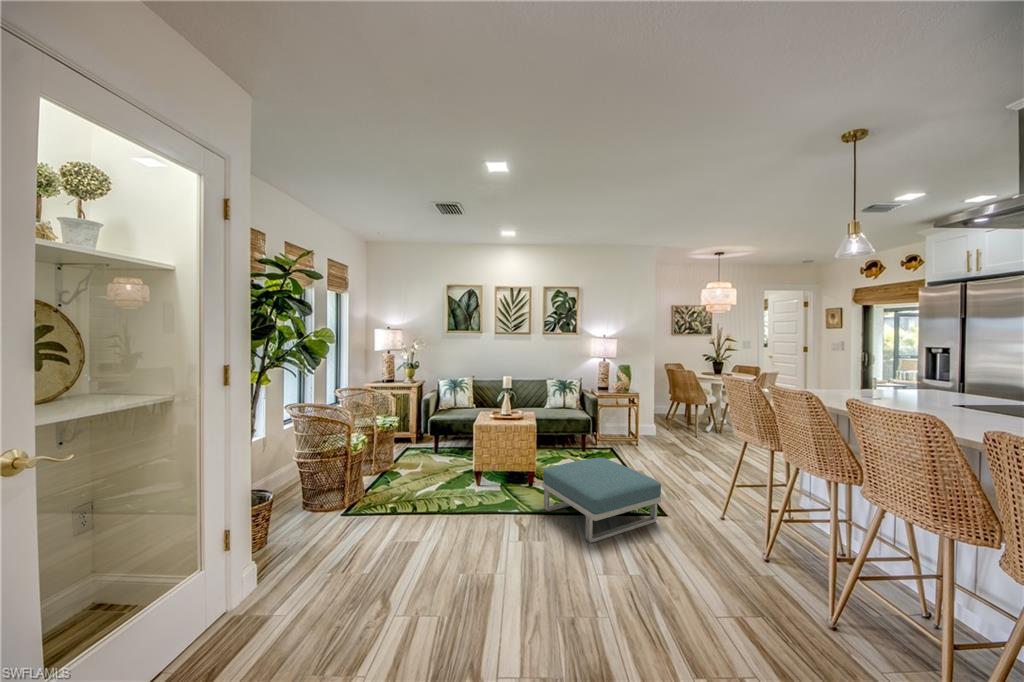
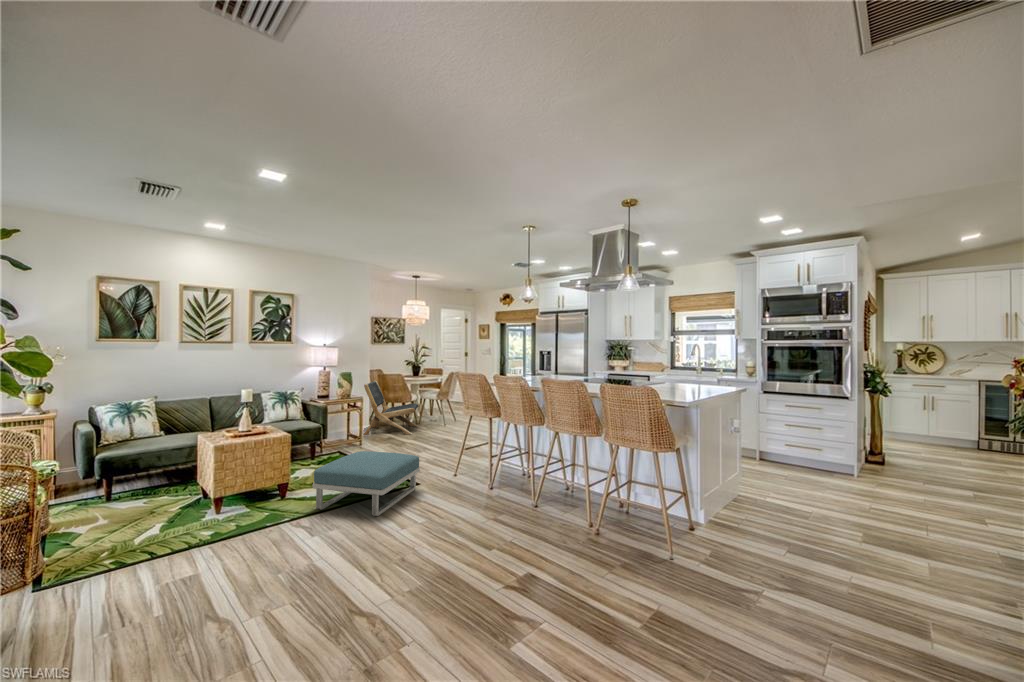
lounge chair: none [645,376,715,444] -> present [363,381,419,435]

